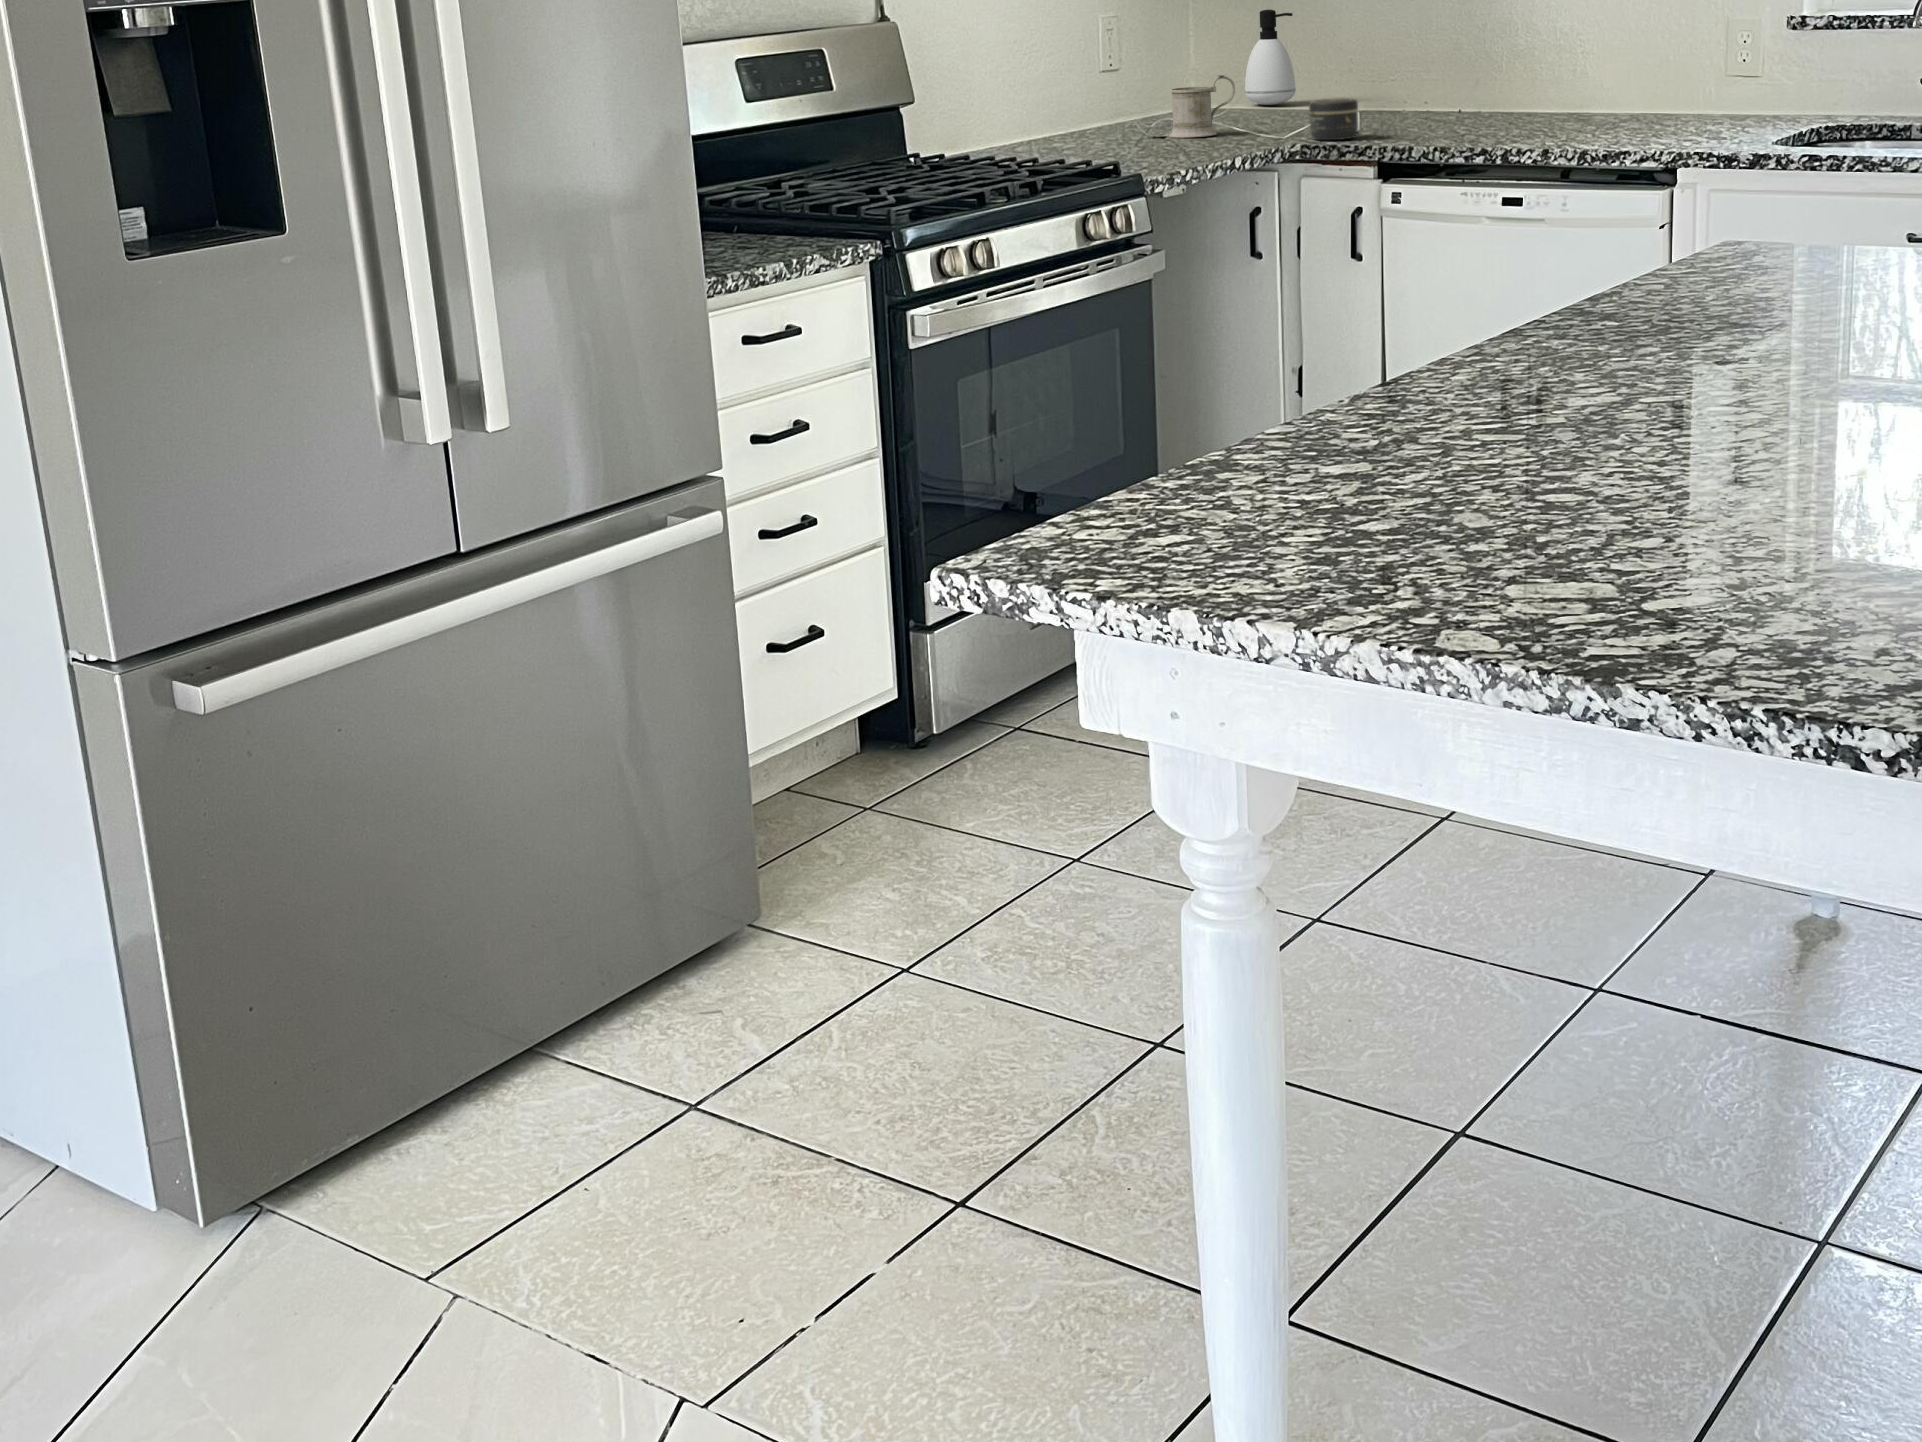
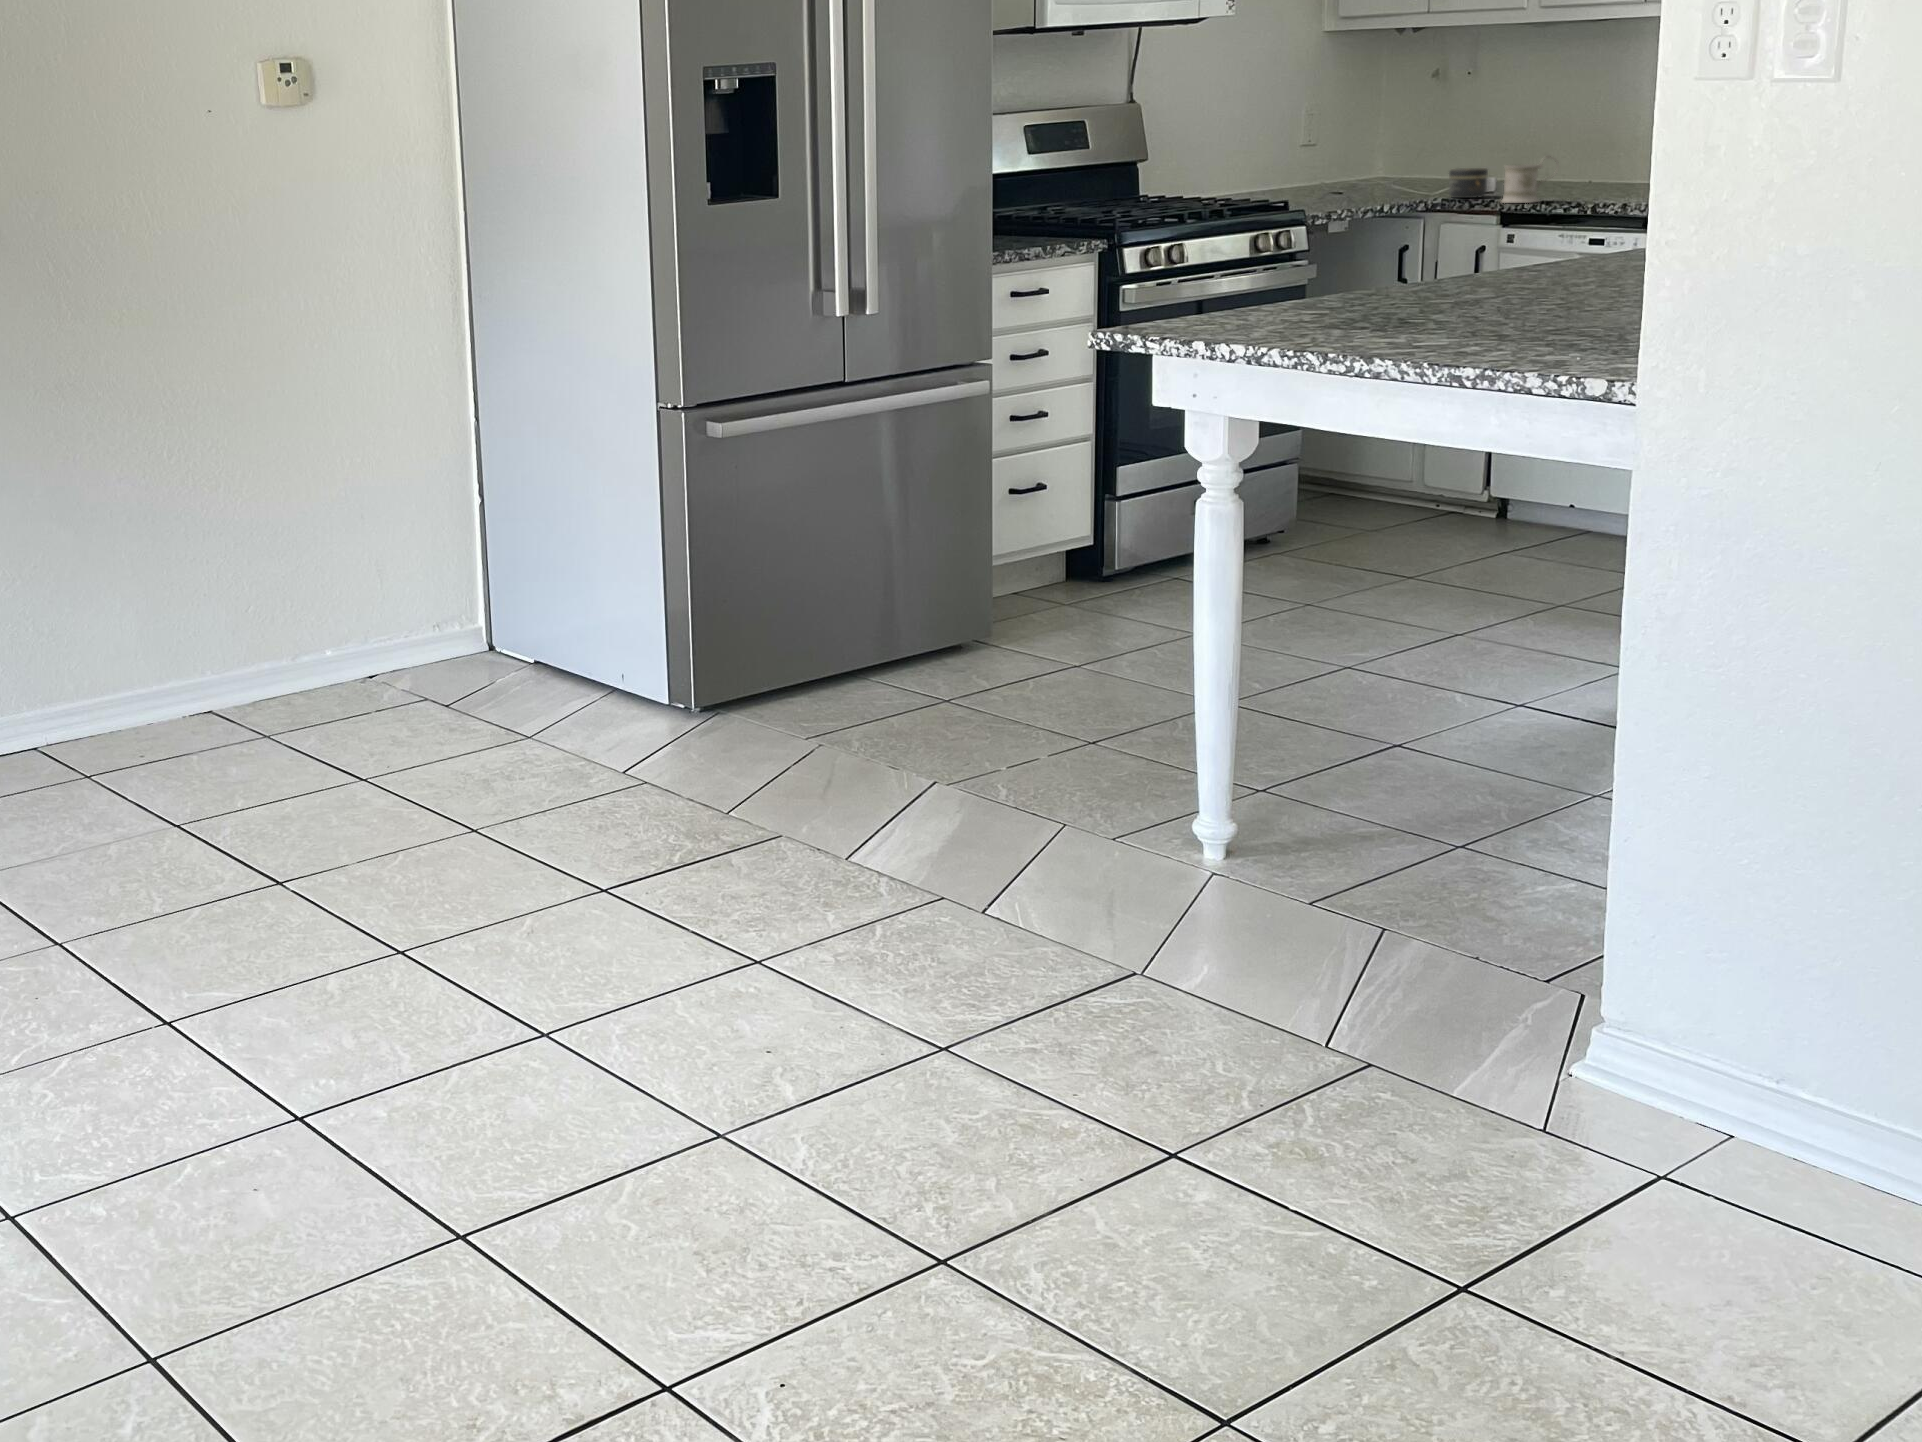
soap dispenser: present [1245,10,1296,105] -> none [1417,103,1460,177]
mug: present [1169,75,1235,138] -> present [1501,156,1558,203]

